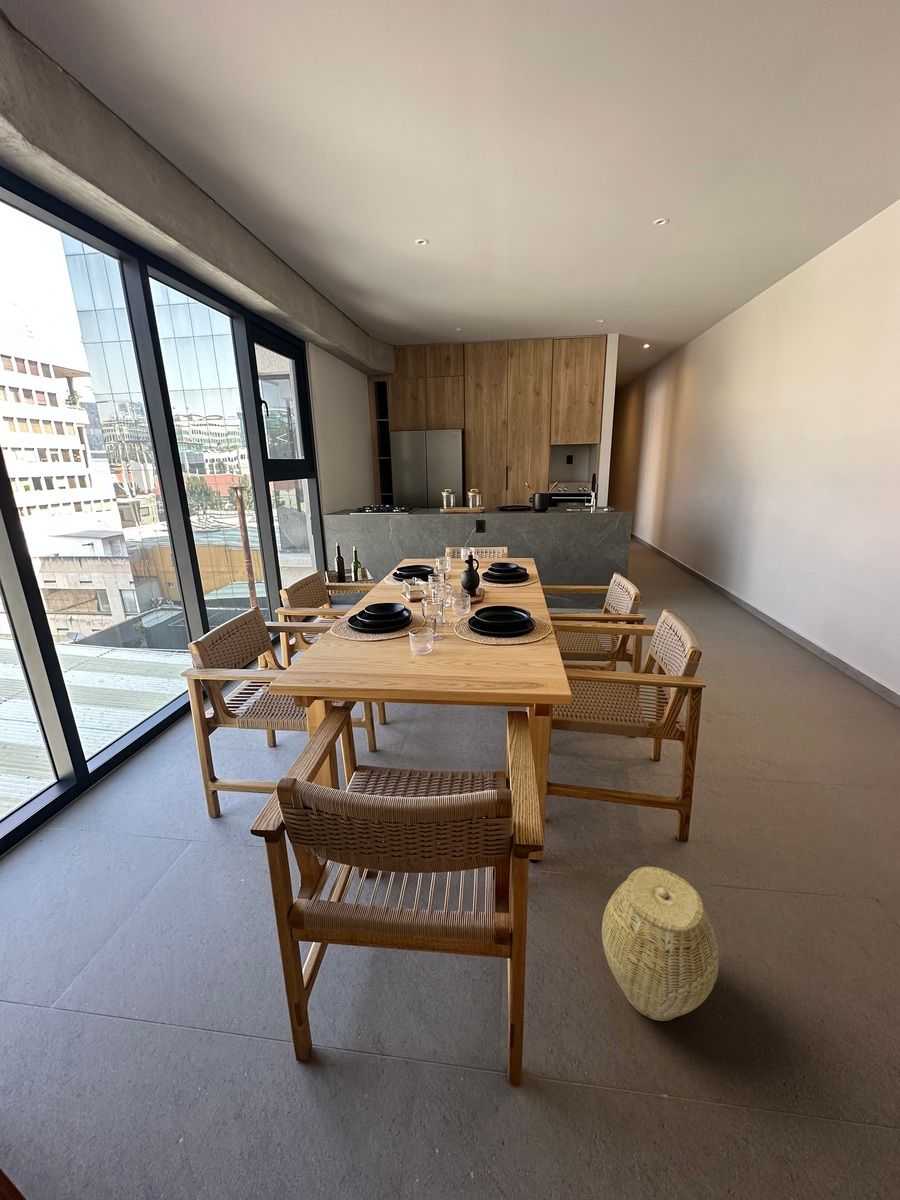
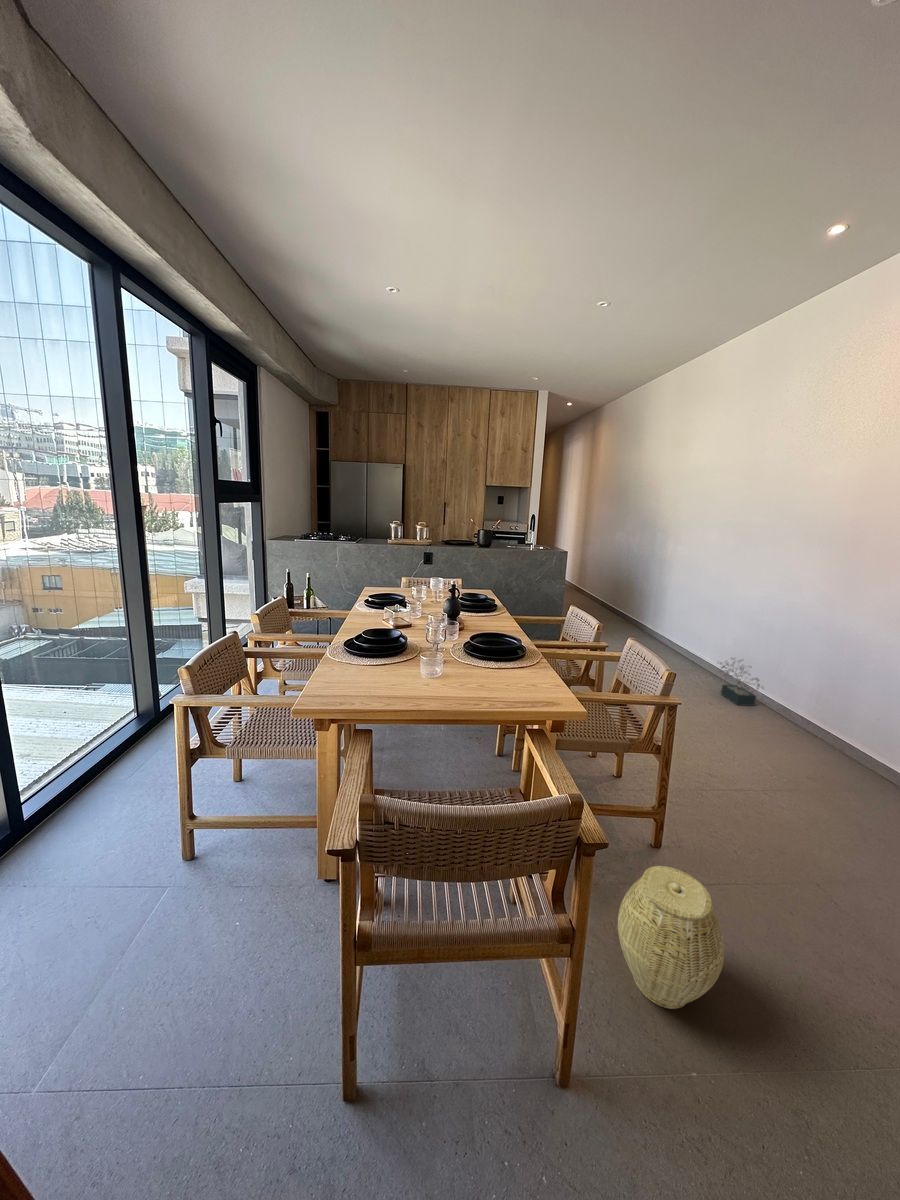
decorative plant: none [803,630,863,687] -> present [717,658,760,706]

